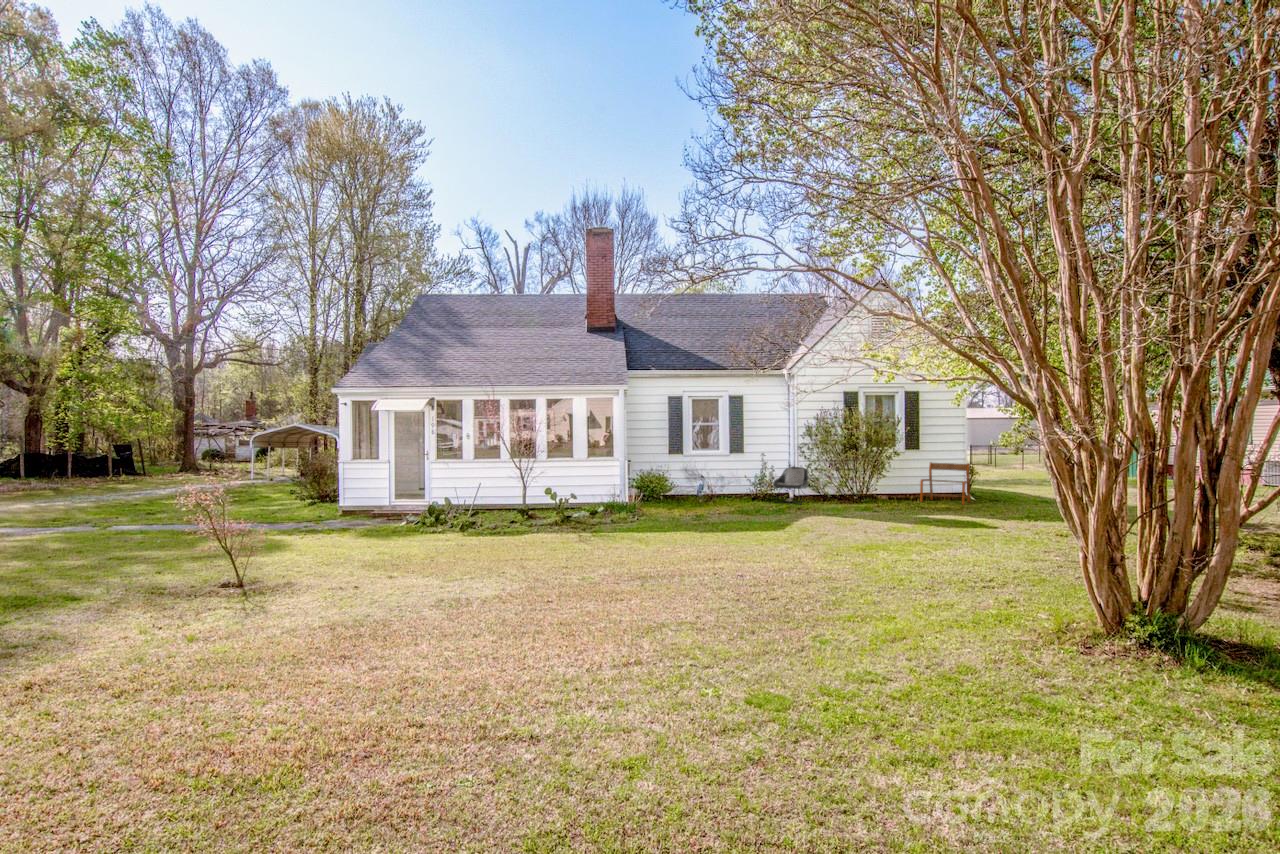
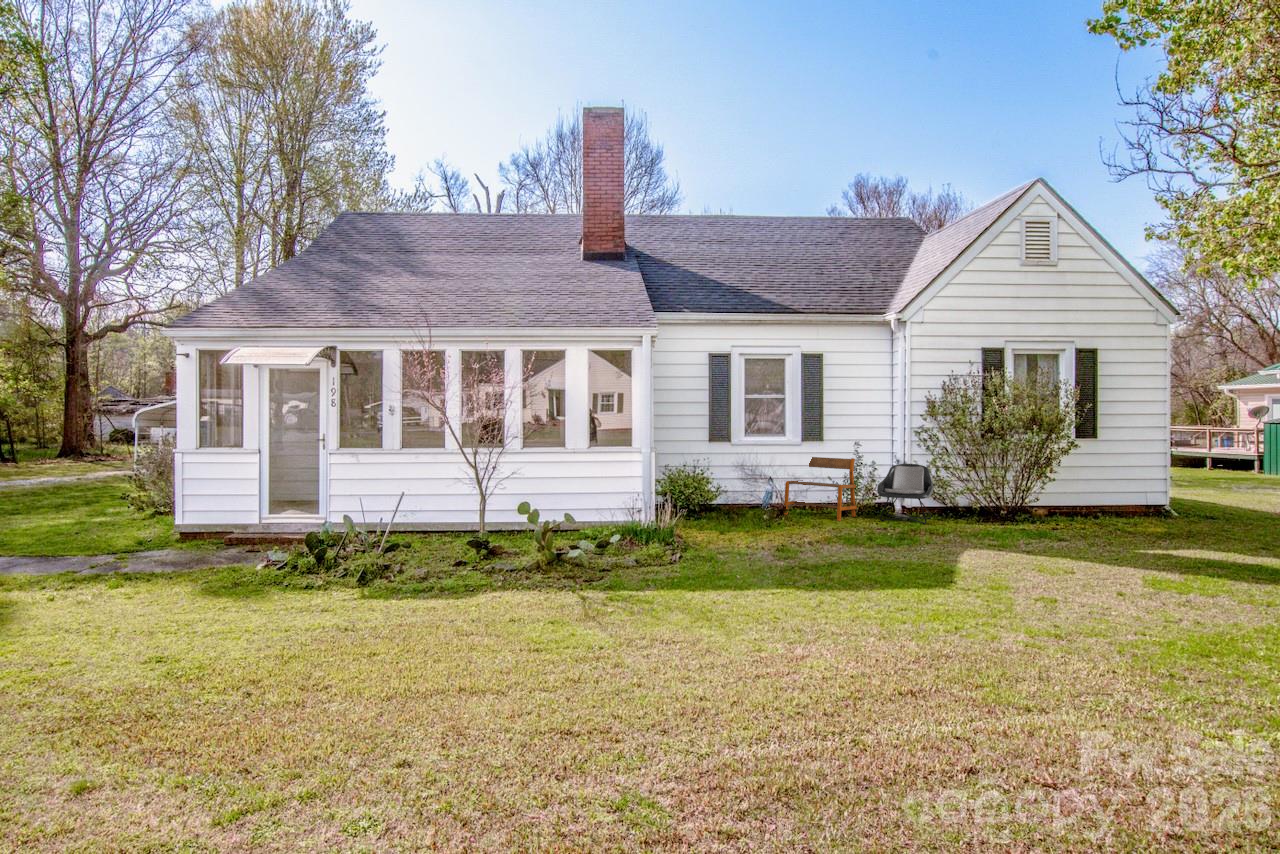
bench: present [920,462,971,505] -> present [784,457,857,521]

